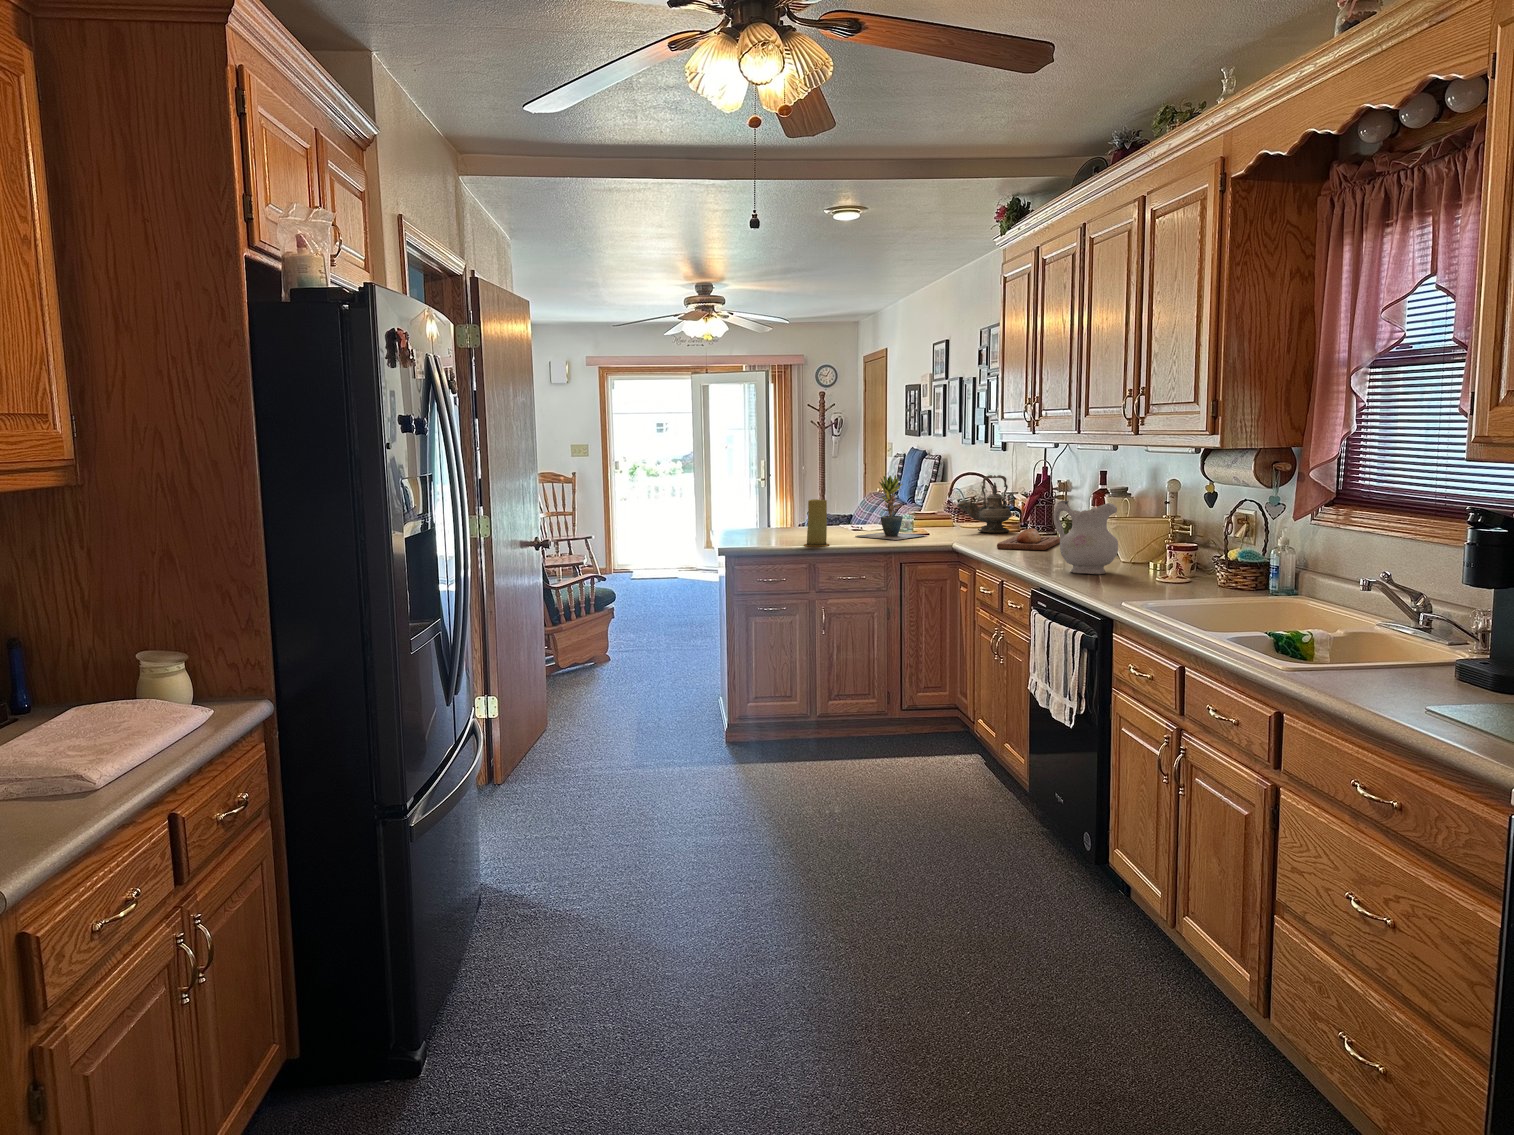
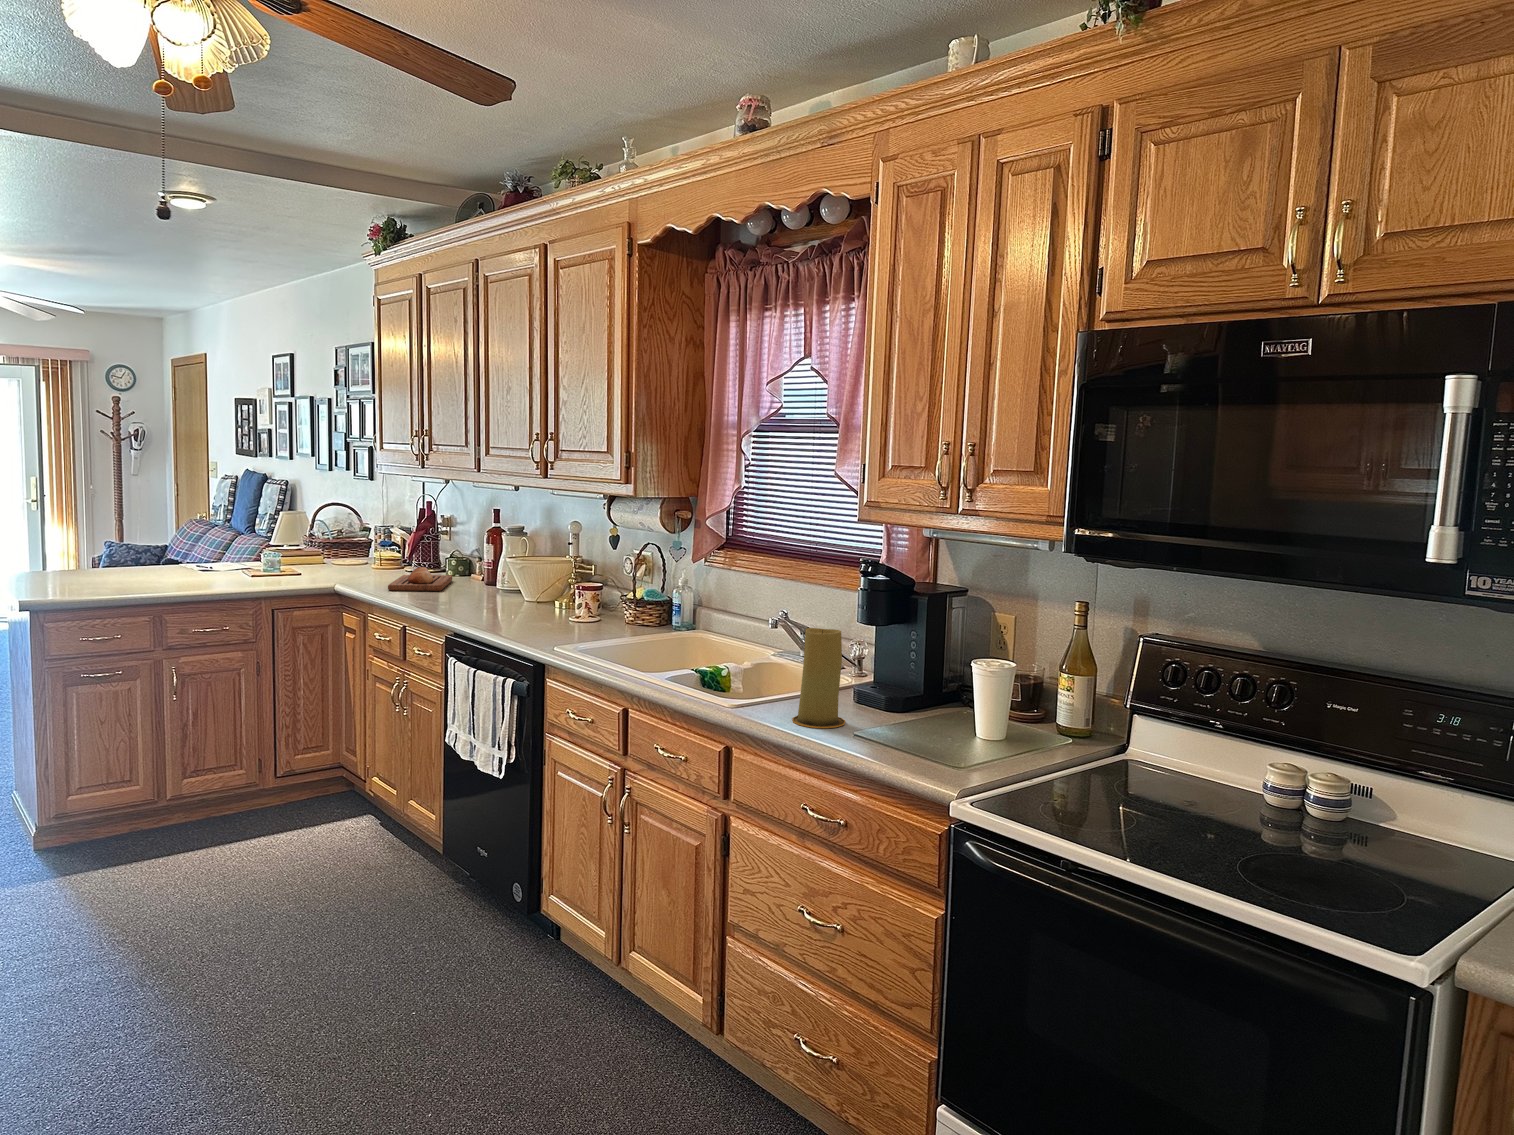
potted plant: present [858,475,926,540] -> none [203,507,300,583]
teapot: present [957,475,1012,533] -> none [331,509,394,571]
candle: present [804,499,830,546] -> present [792,628,845,728]
ceramic pitcher: present [1054,500,1118,574] -> none [462,541,528,617]

